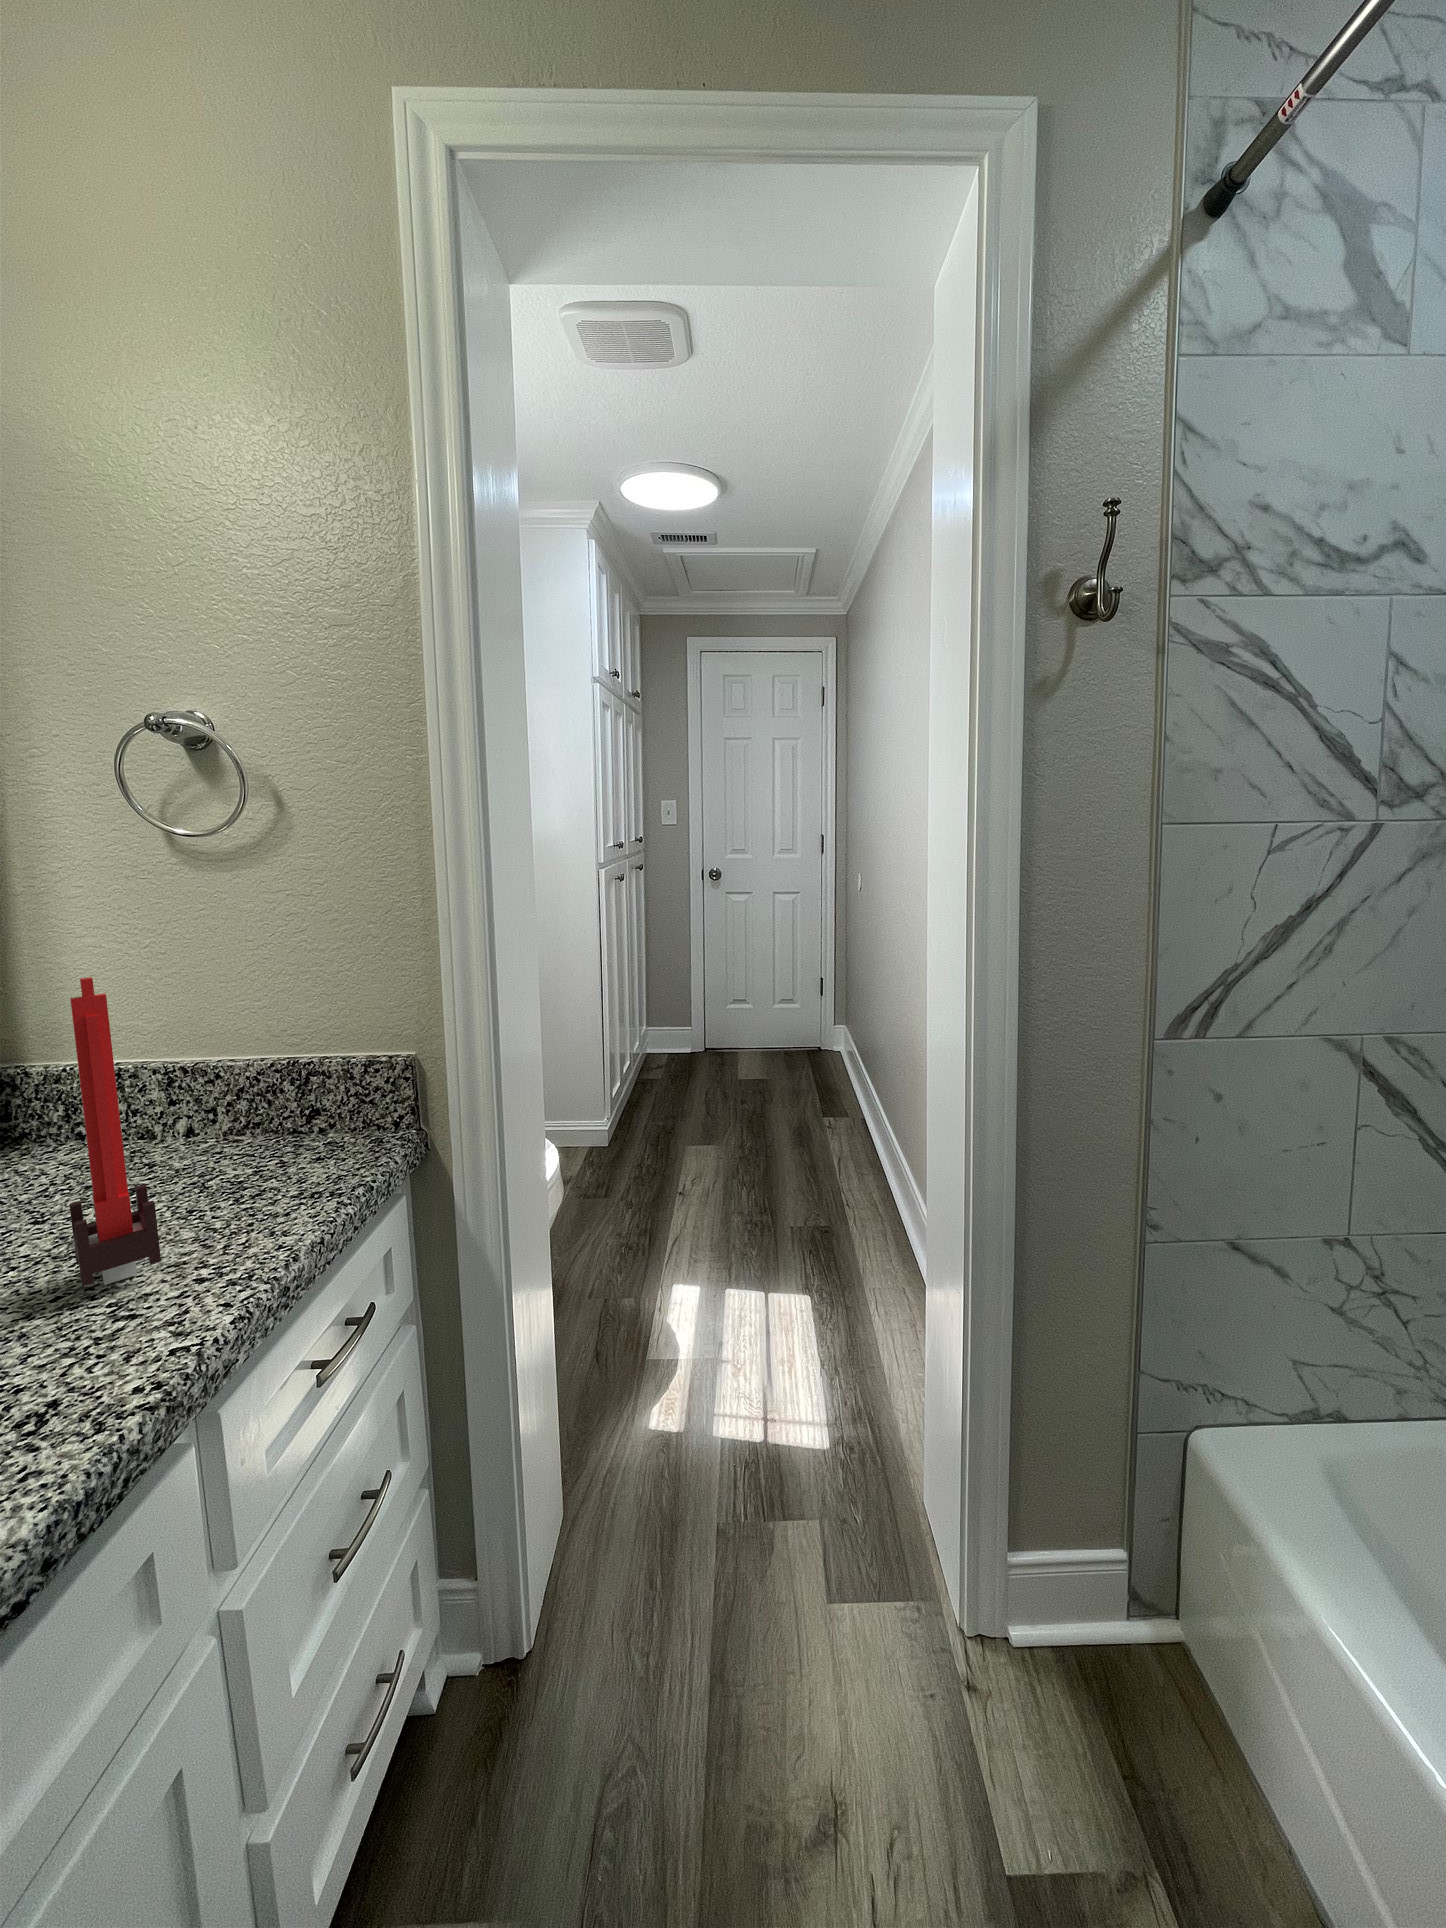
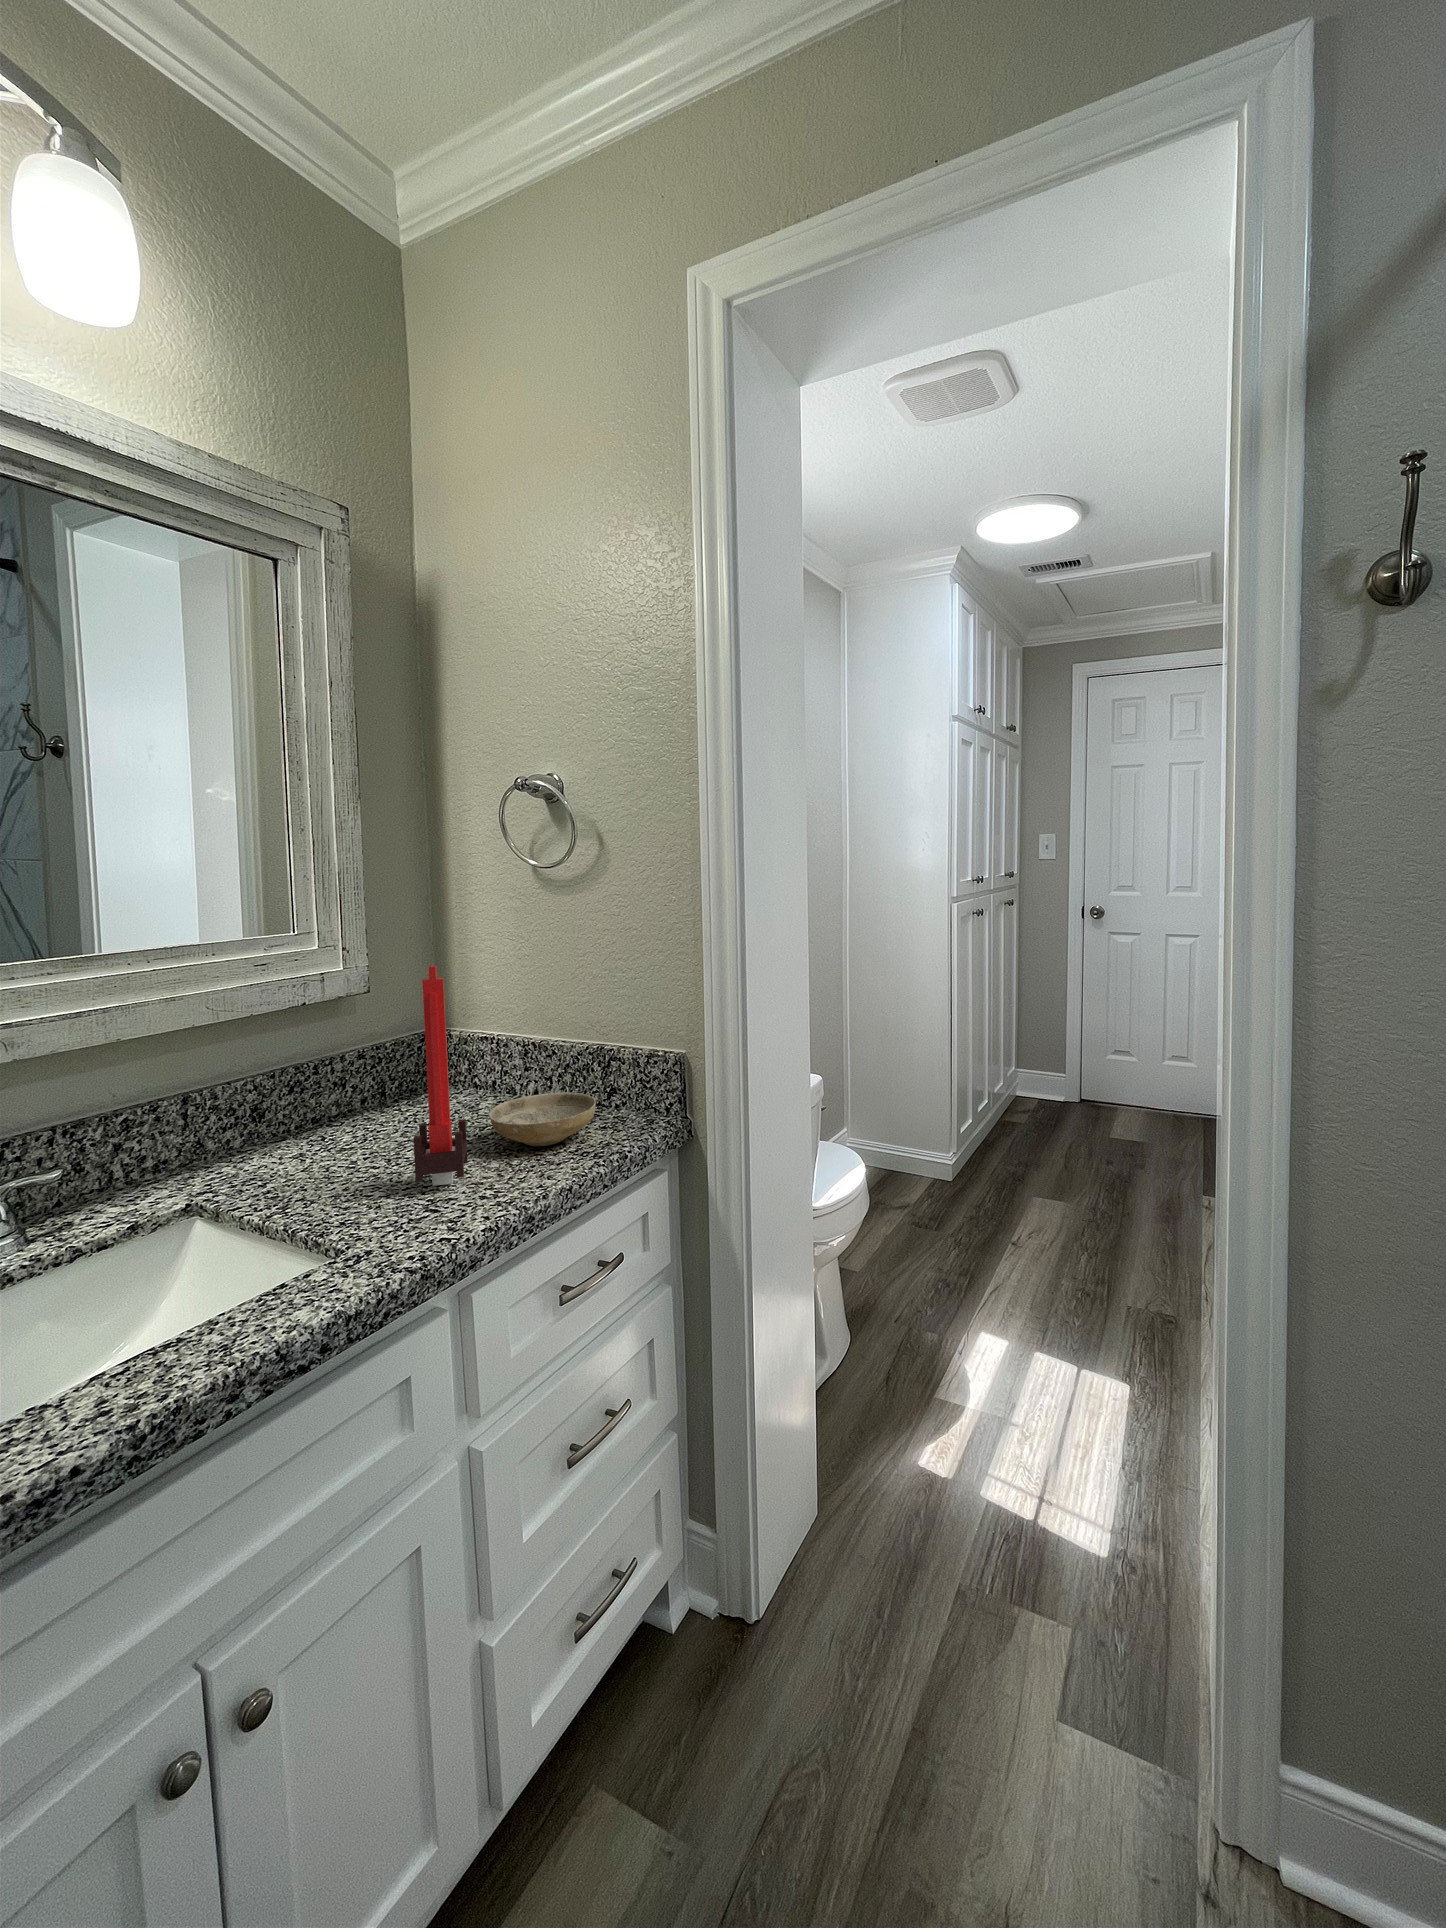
ceramic bowl: none [158,1122,316,1200] -> present [489,1092,596,1146]

